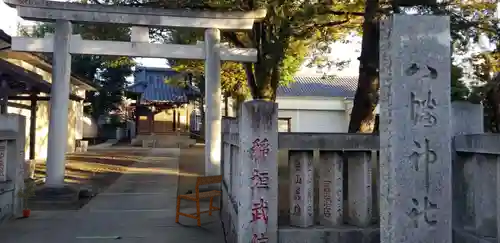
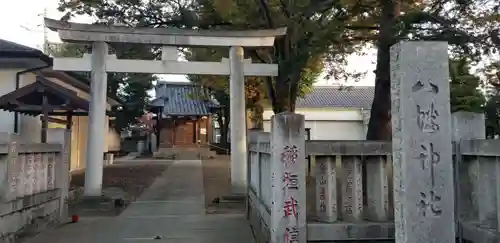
bench: present [175,174,224,226] -> none [209,180,258,228]

